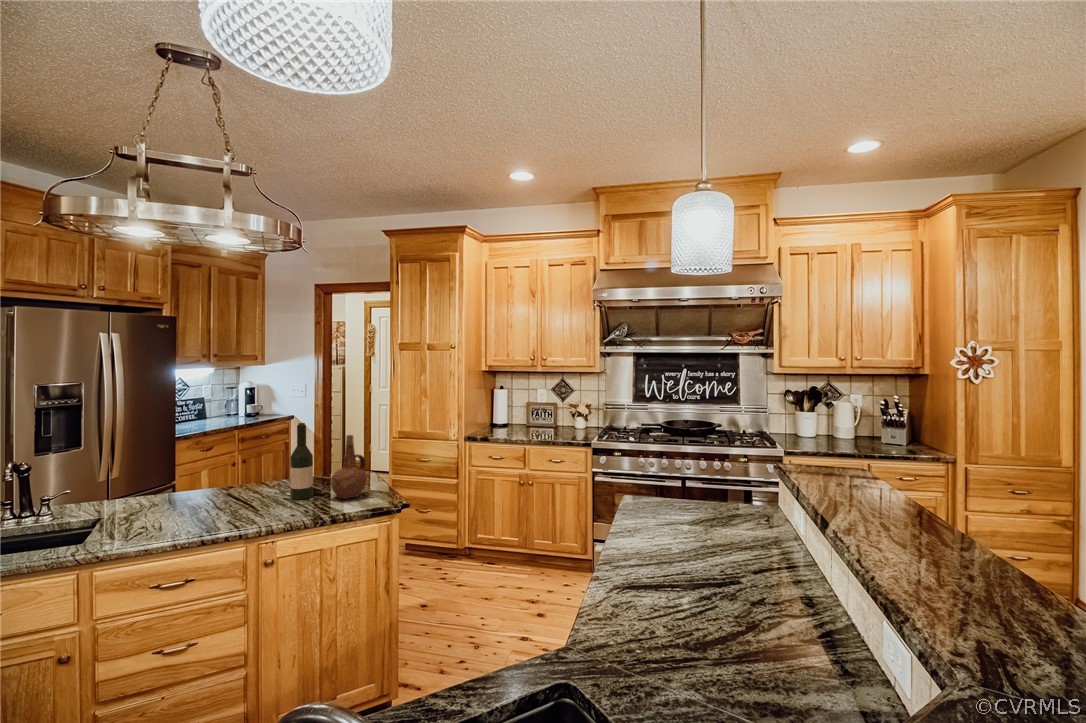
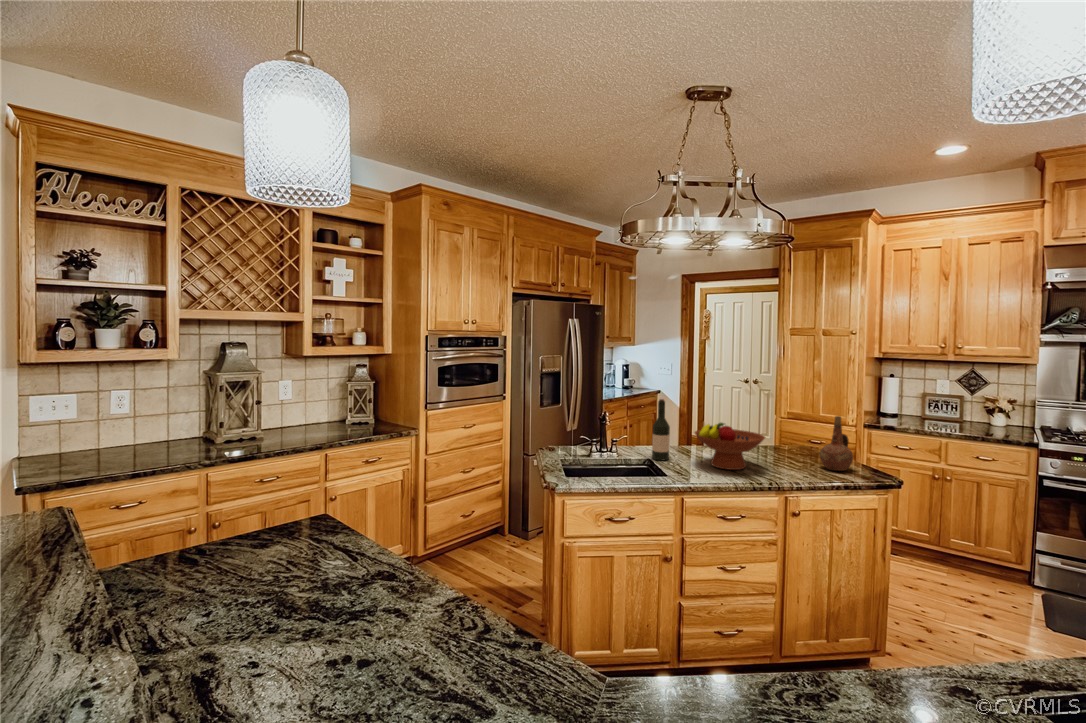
wine bottle: present [290,423,313,499] -> present [652,399,670,461]
fruit bowl: none [155,454,257,515] -> present [695,423,765,470]

